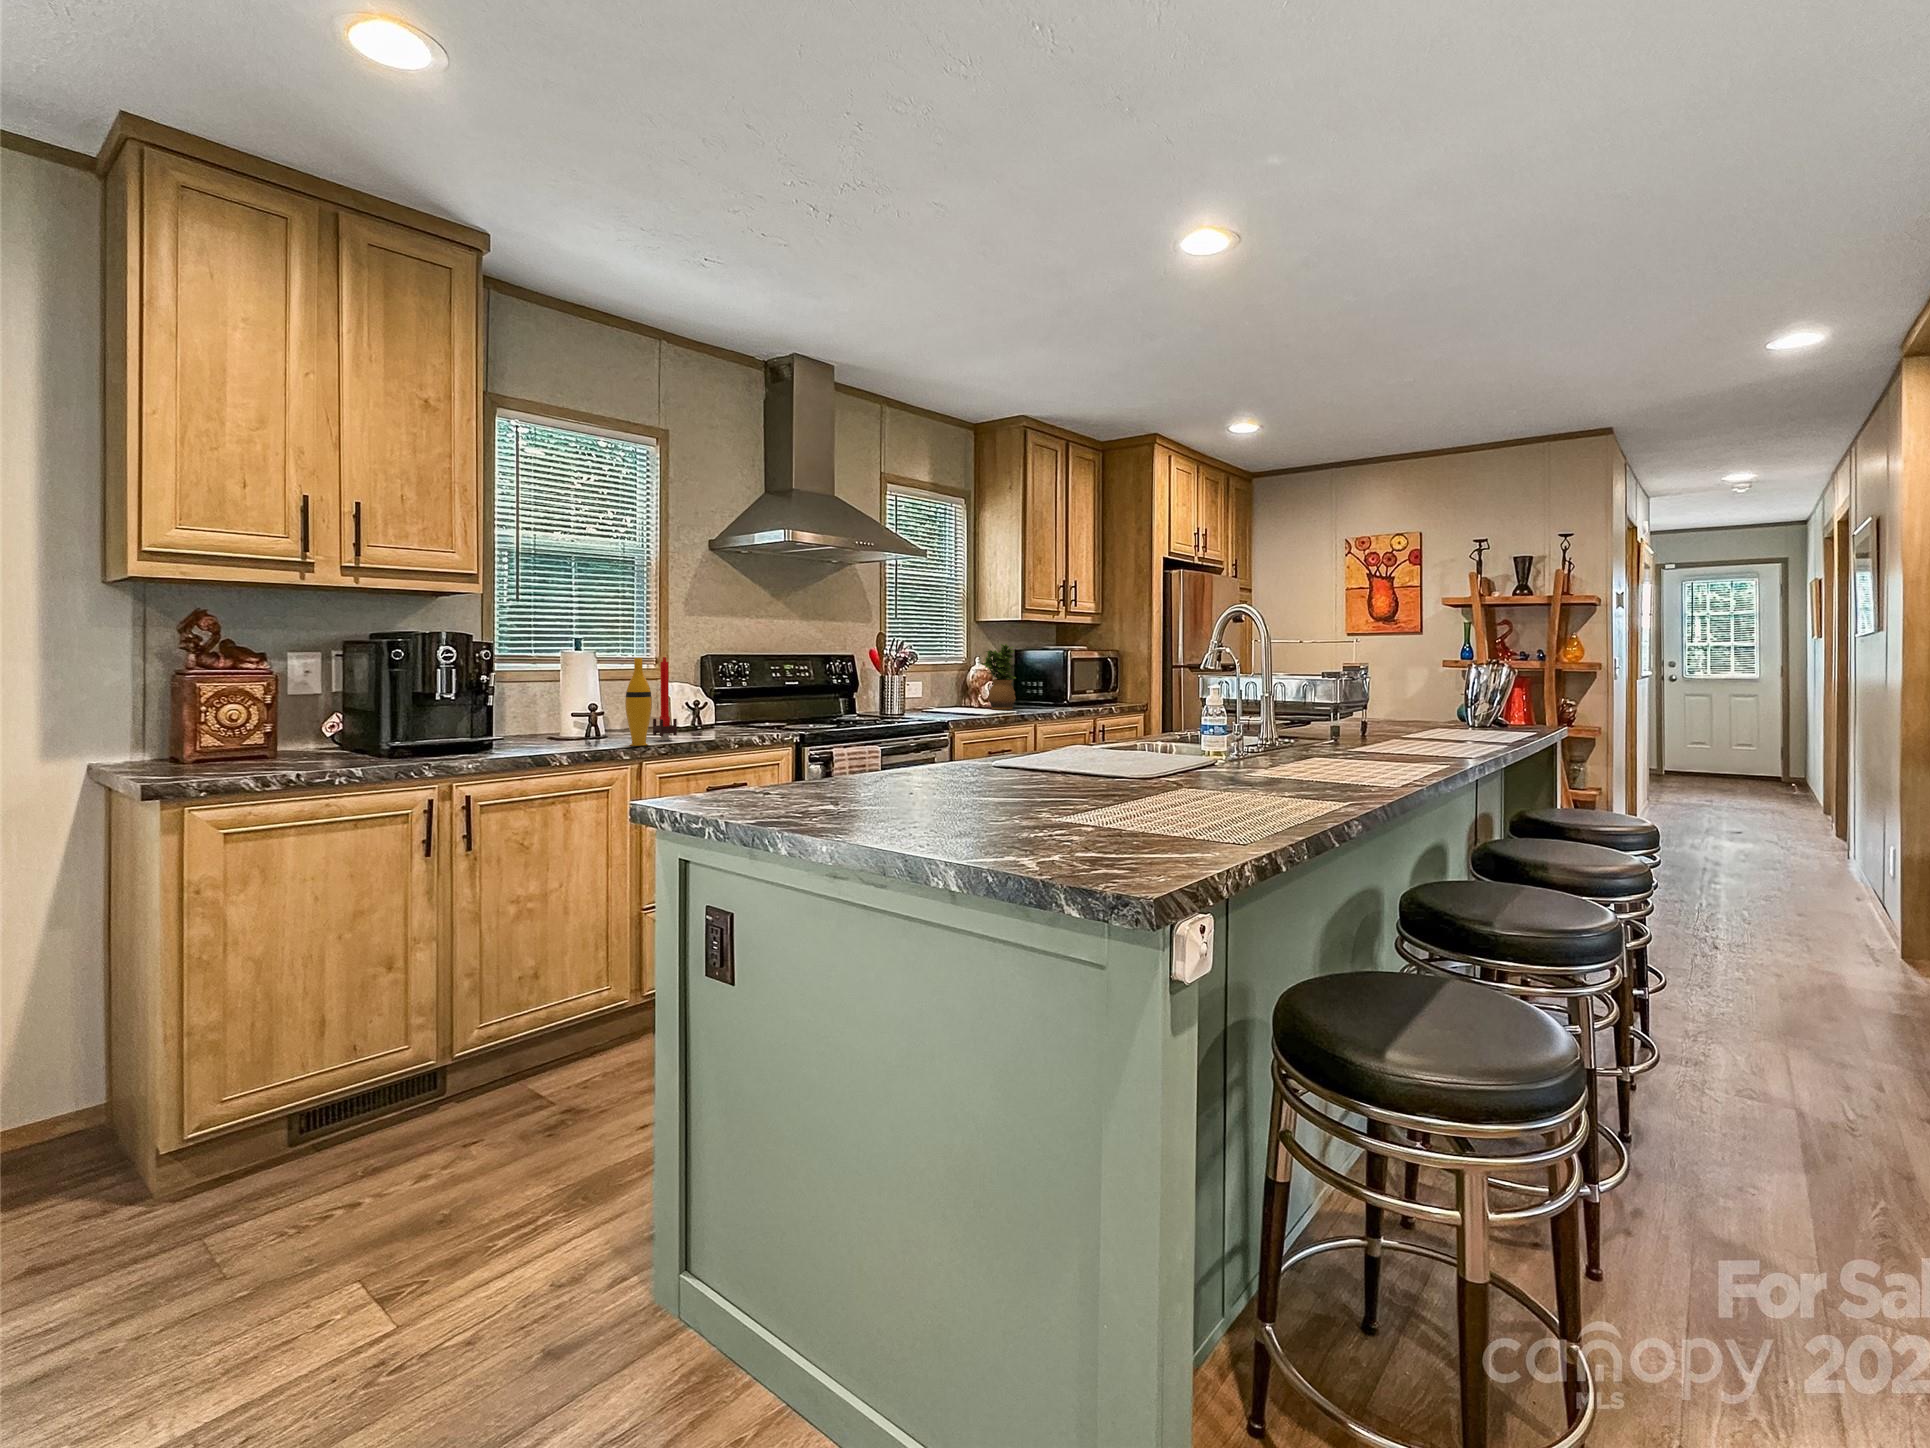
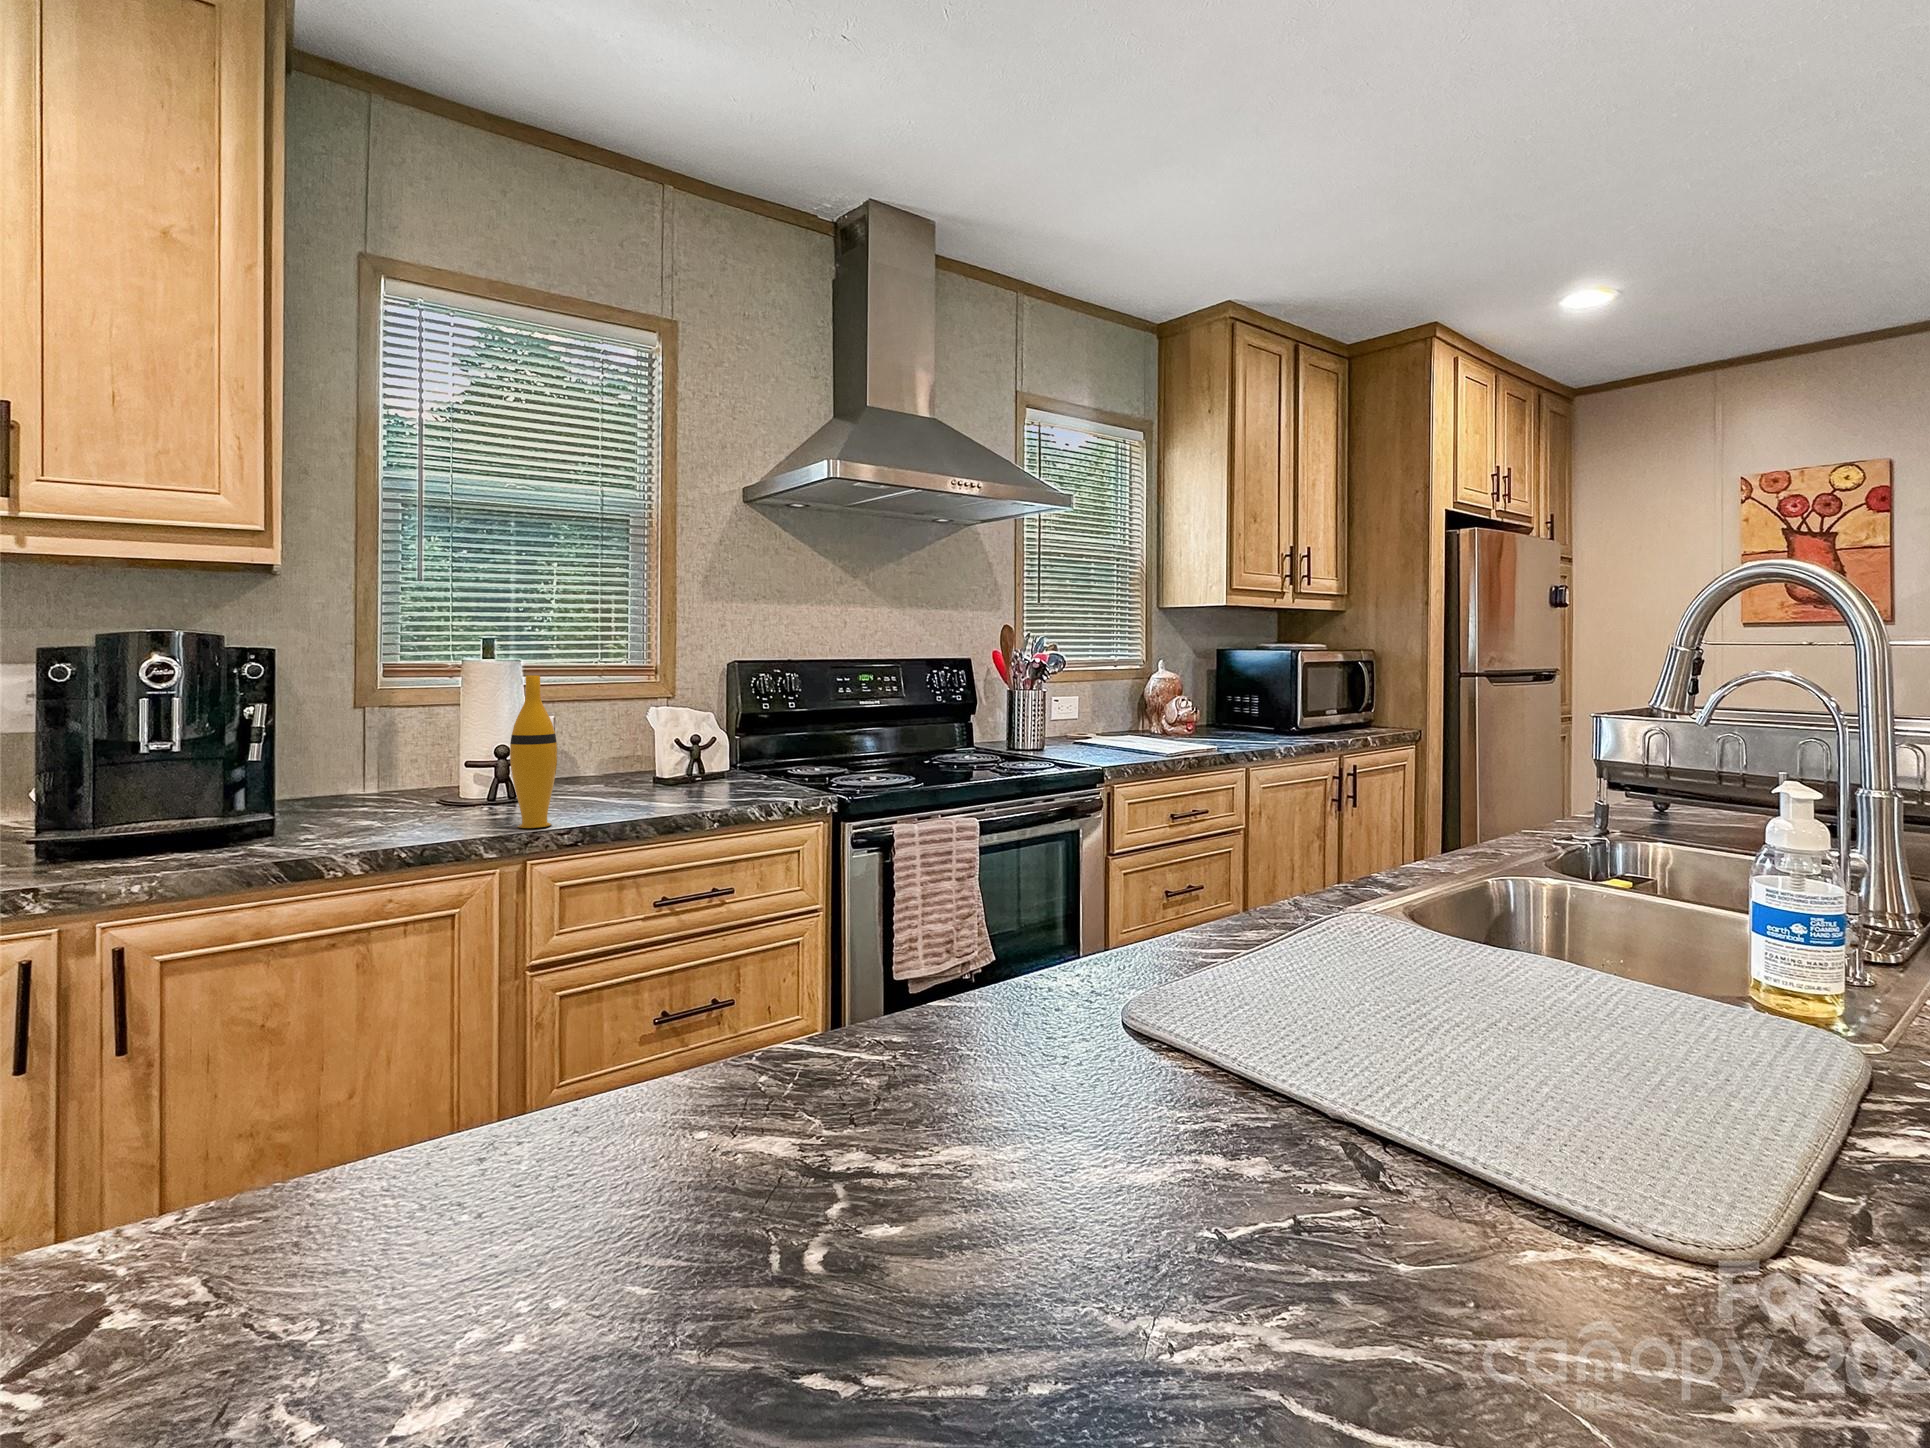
potted plant: present [982,644,1016,710] -> none [1166,641,1218,740]
candle: present [653,657,677,740] -> none [580,672,616,813]

